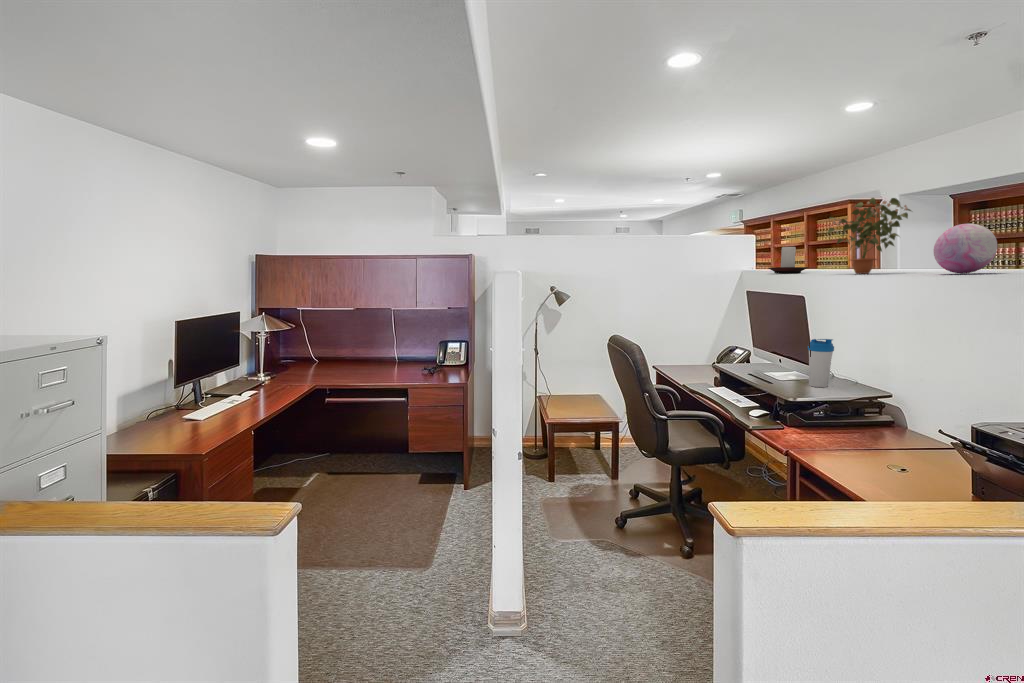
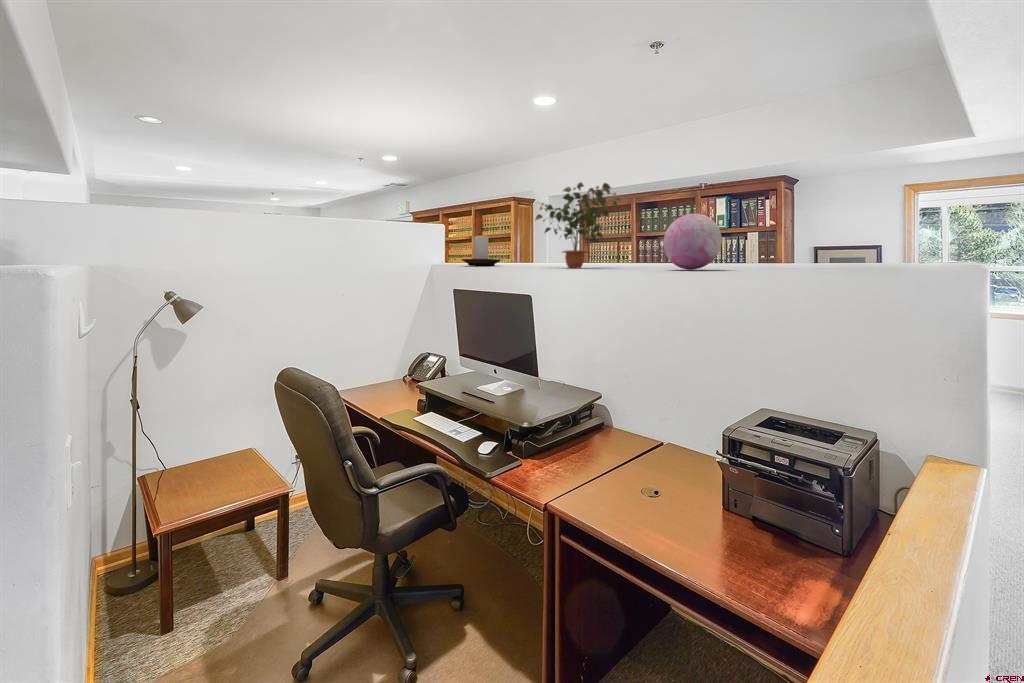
water bottle: present [808,339,834,387] -> none [536,346,564,405]

